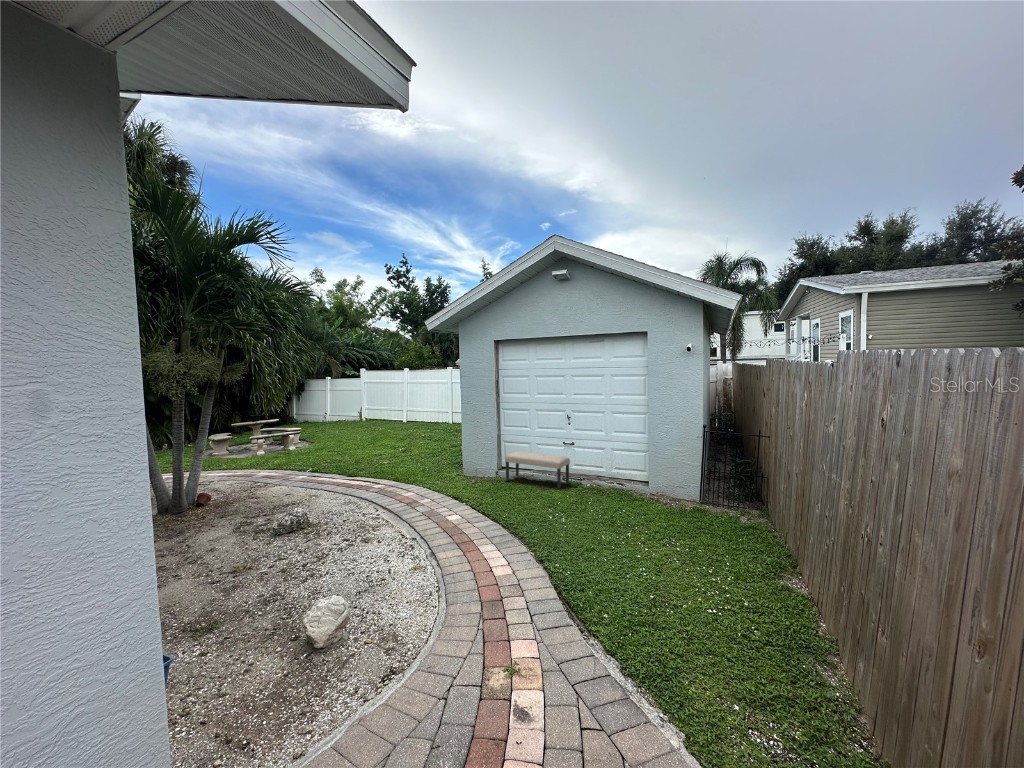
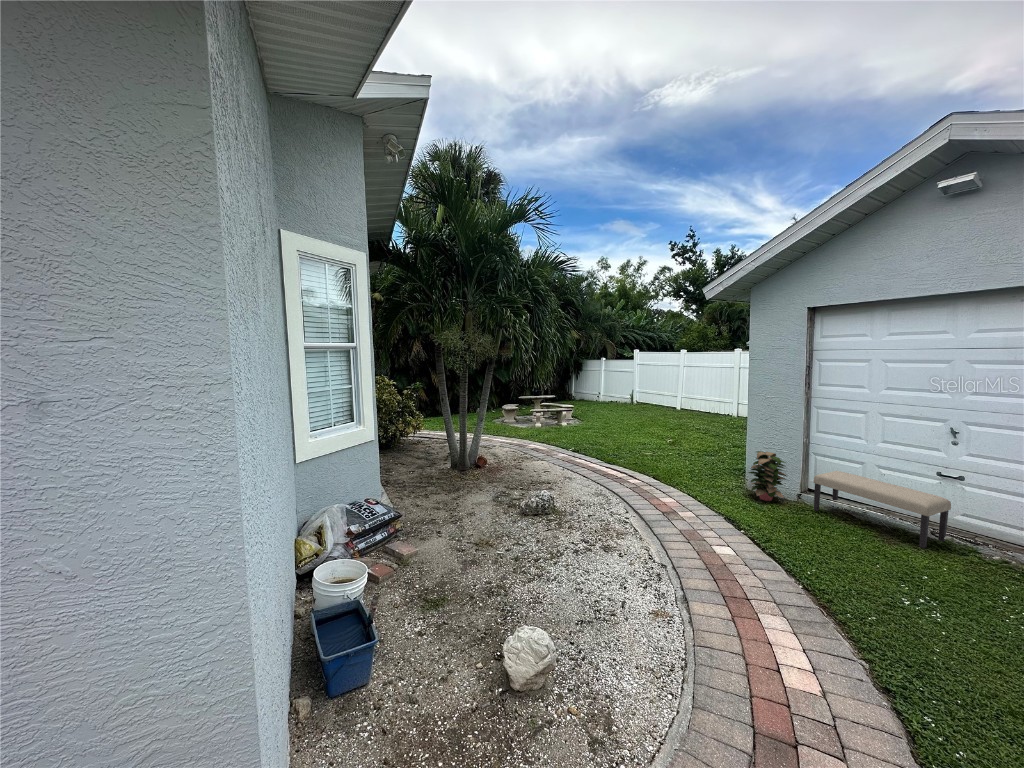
decorative plant: none [465,445,490,481] -> present [748,451,786,501]

